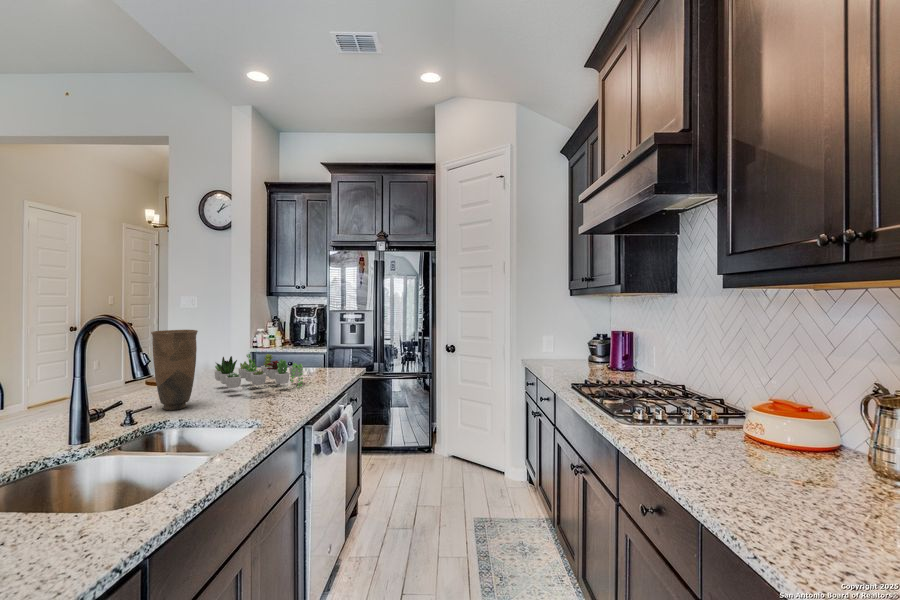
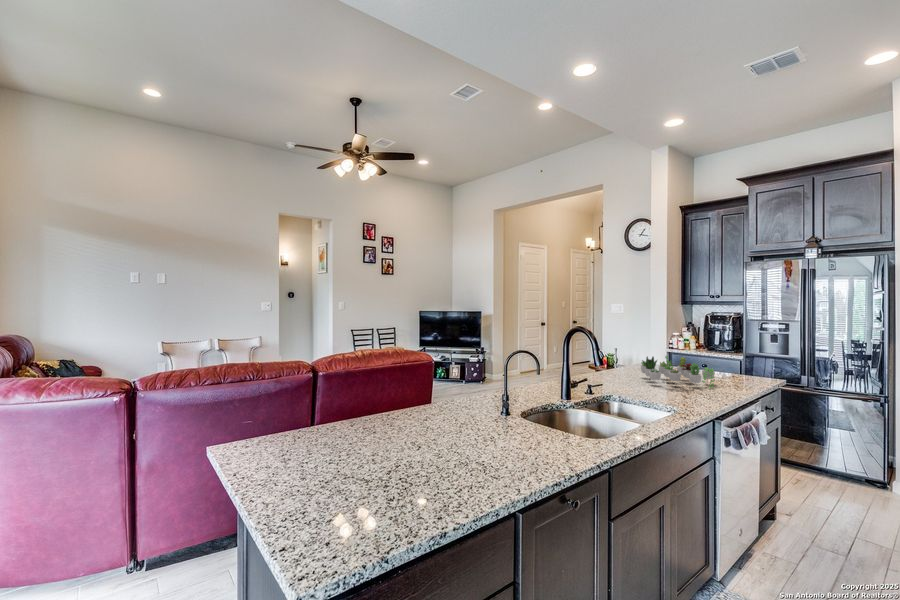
vase: present [151,330,198,410] -> none [601,335,630,389]

